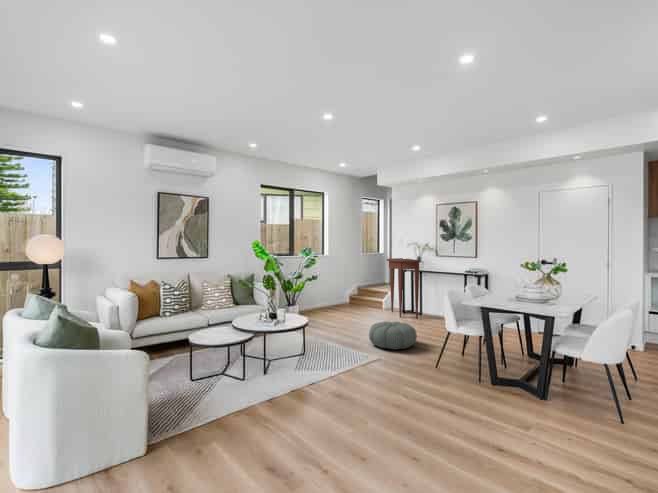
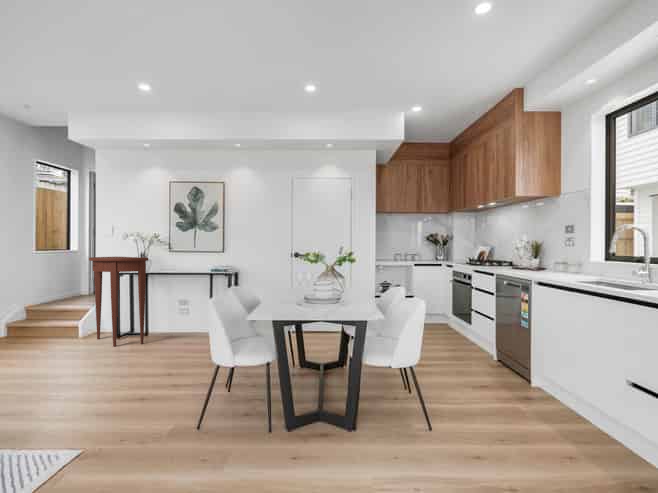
pouf: present [369,321,417,349] -> none [60,359,156,415]

